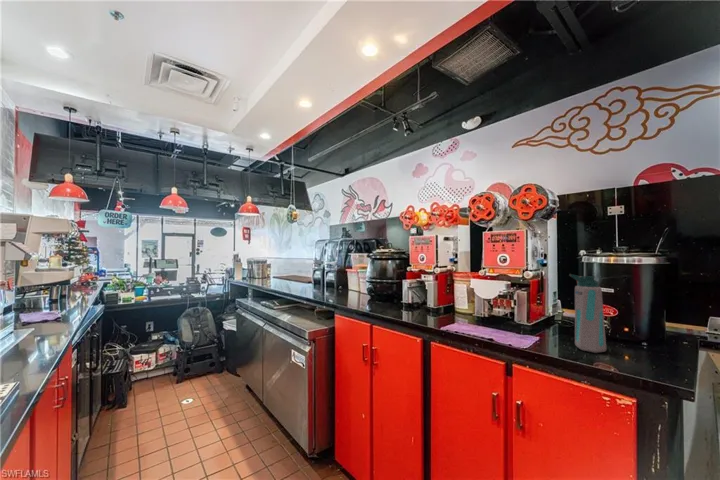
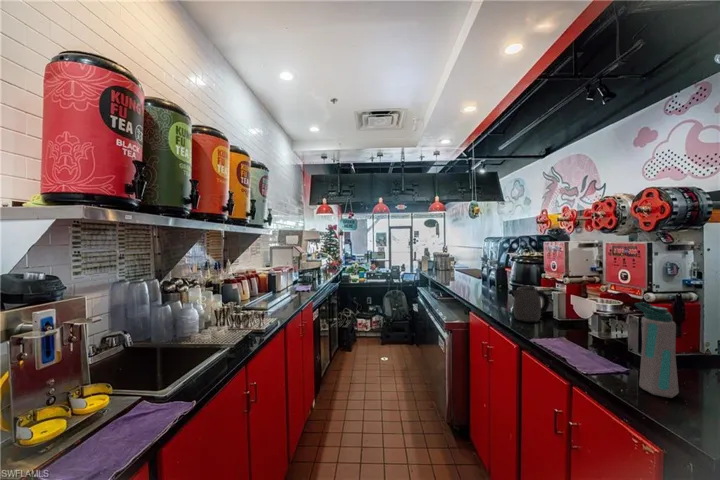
kettle: none [399,279,426,315] -> present [513,286,550,323]

